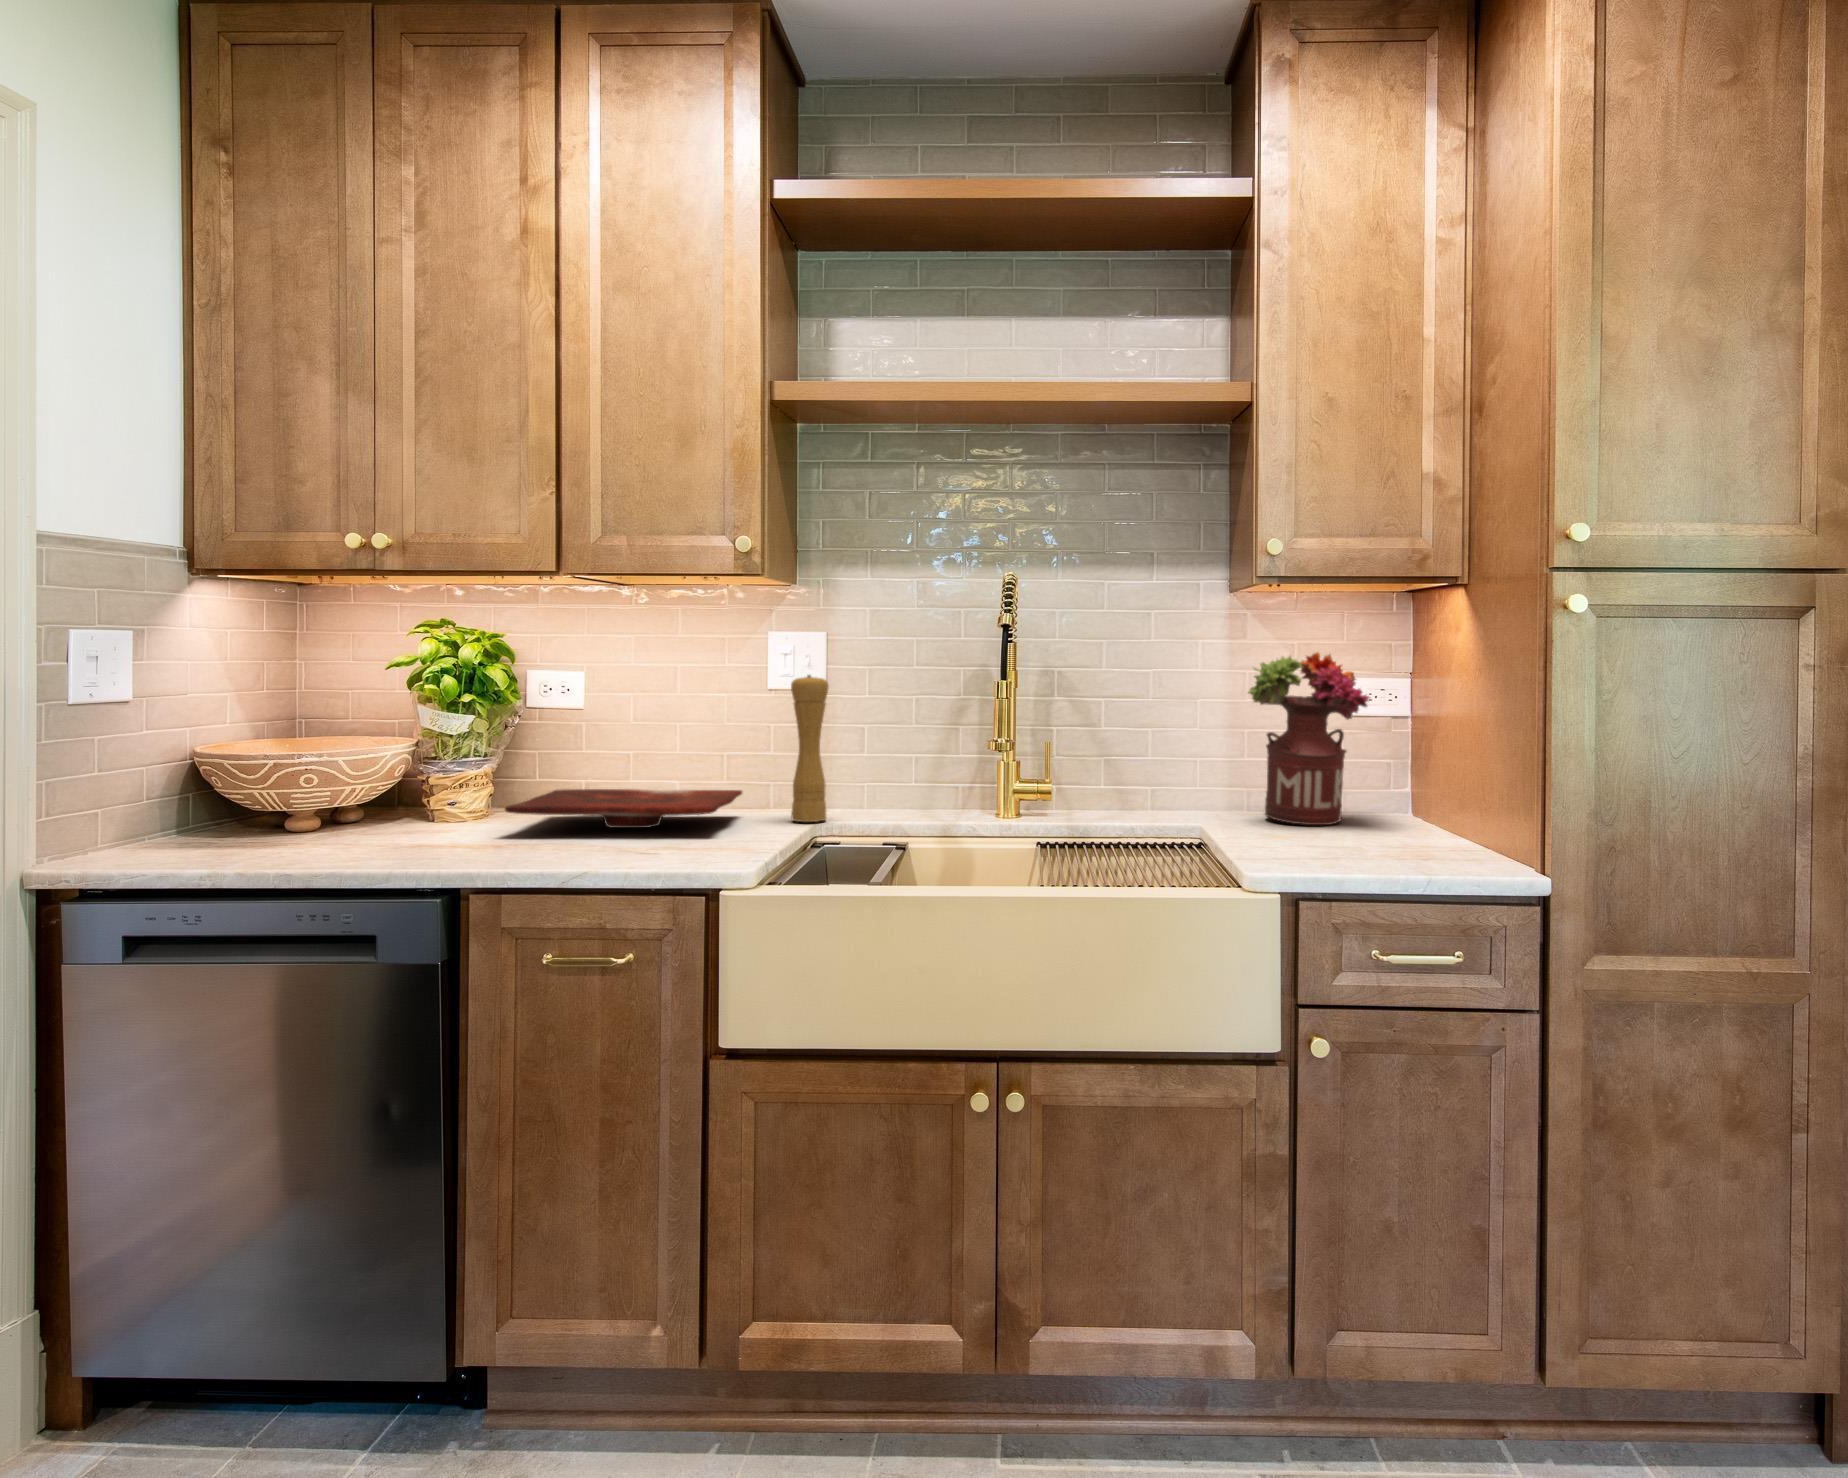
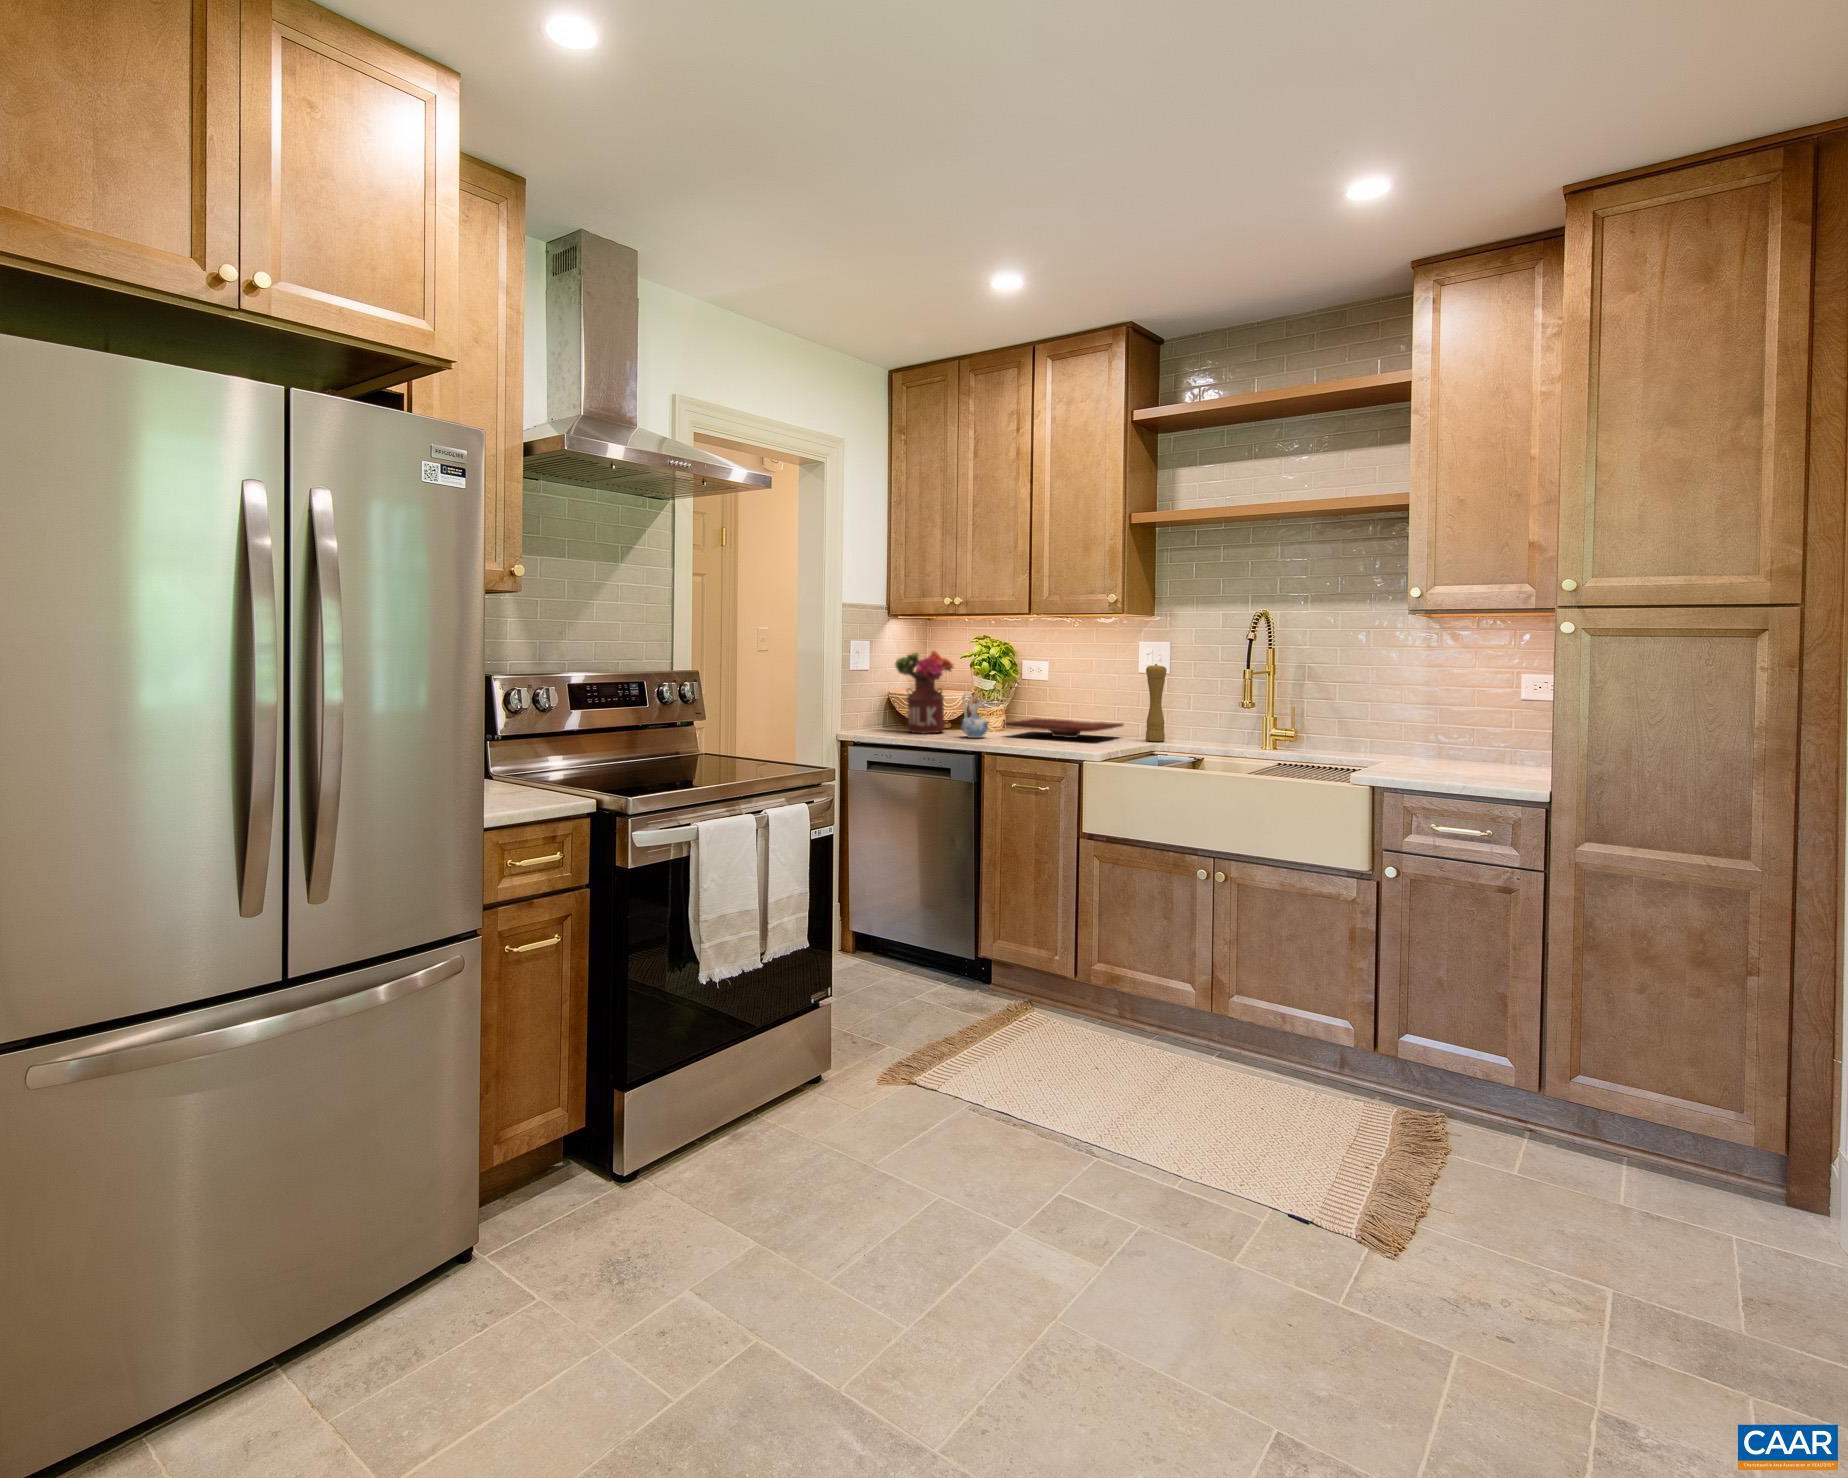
flower arrangement: present [1248,652,1369,825] -> present [895,651,954,734]
ceramic pitcher: none [404,746,470,849] -> present [961,693,988,738]

